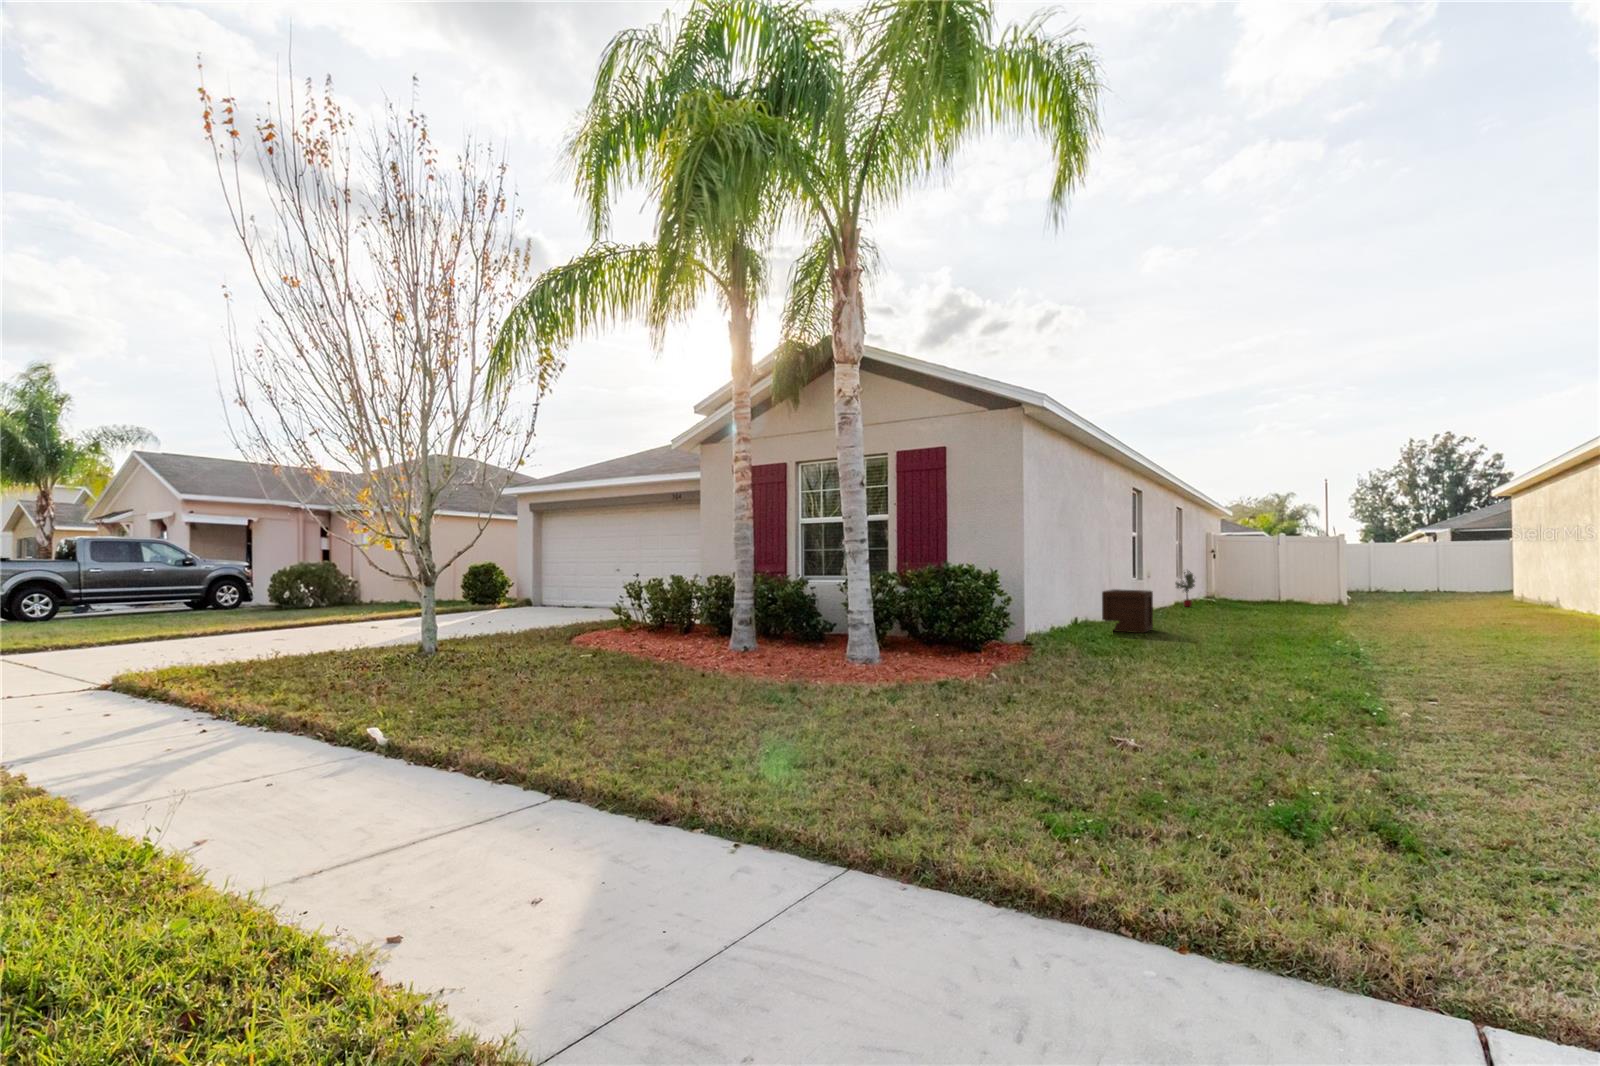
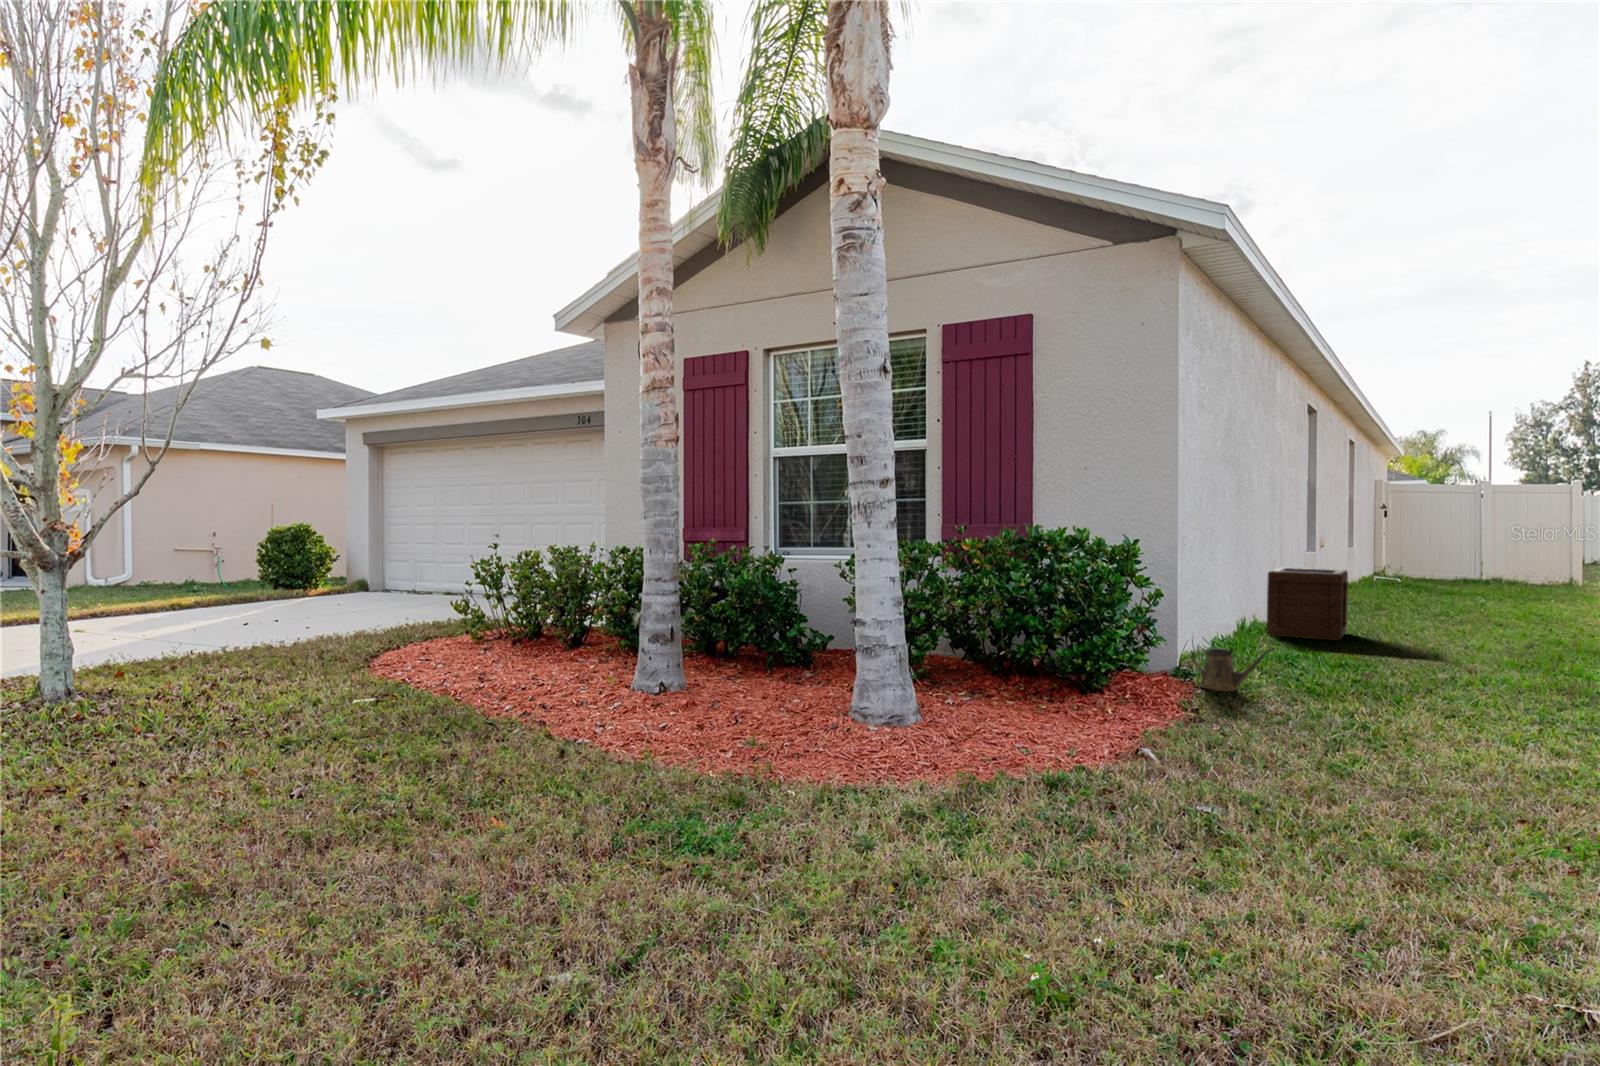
potted tree: present [1176,571,1195,607] -> none [1338,533,1373,591]
watering can: none [1037,631,1080,655] -> present [1191,648,1273,691]

